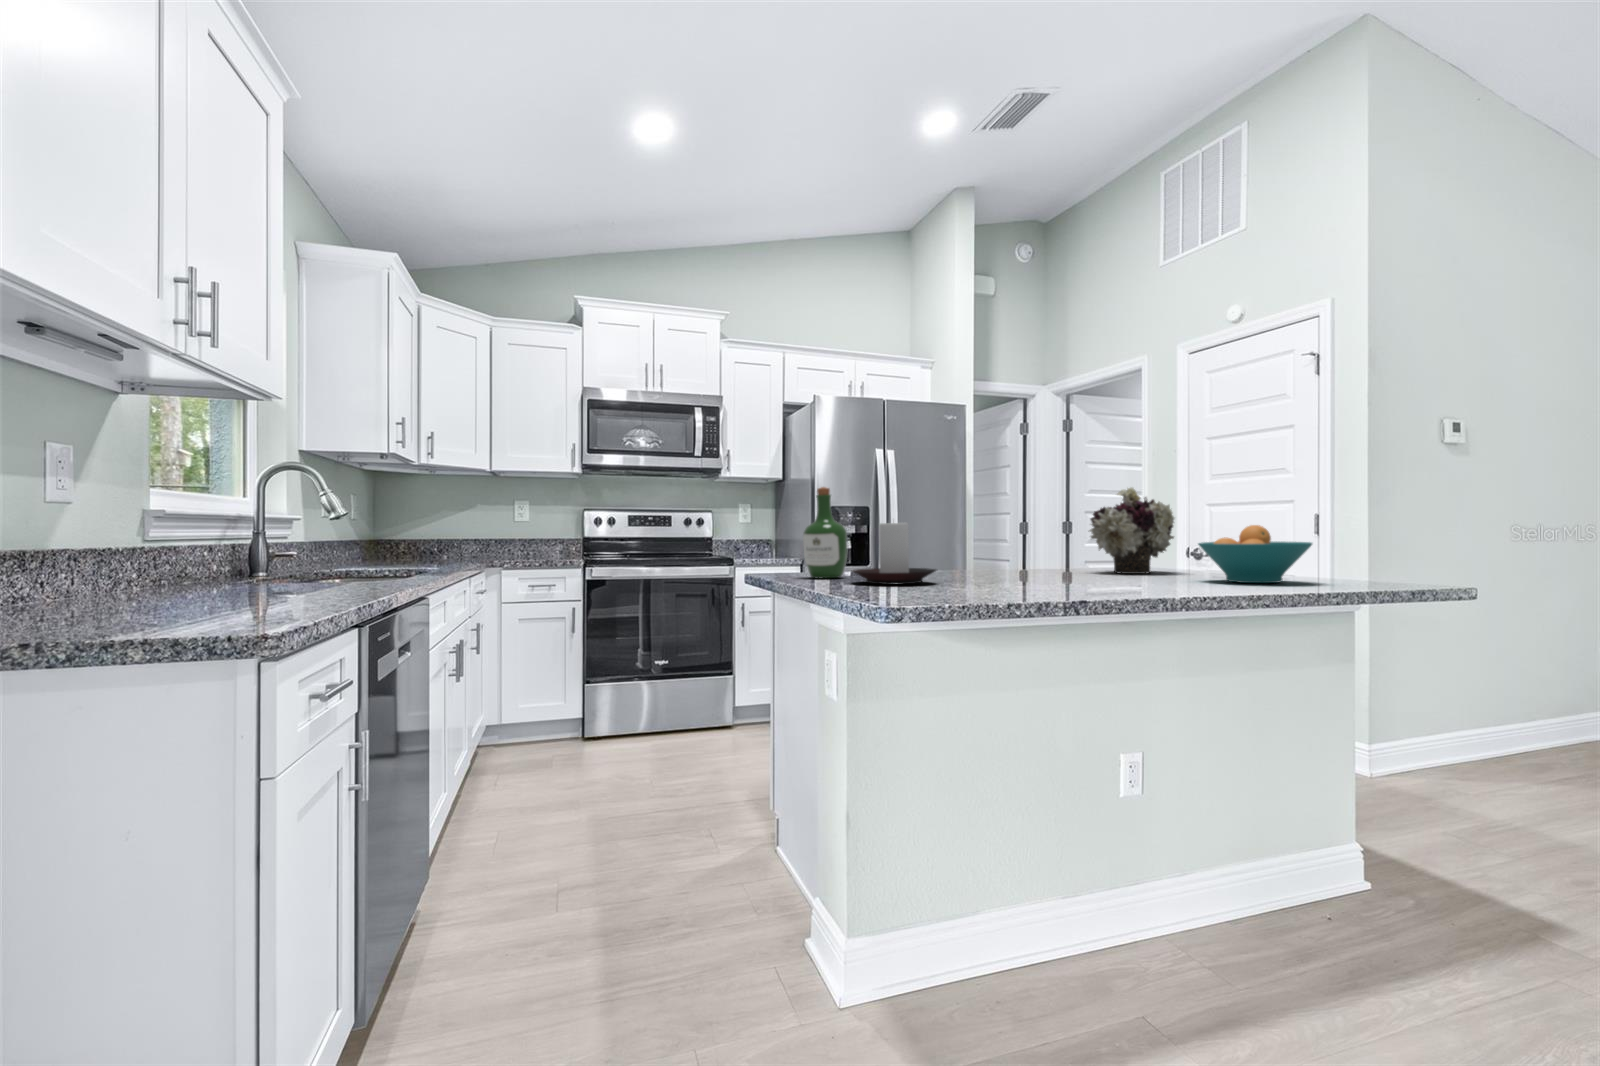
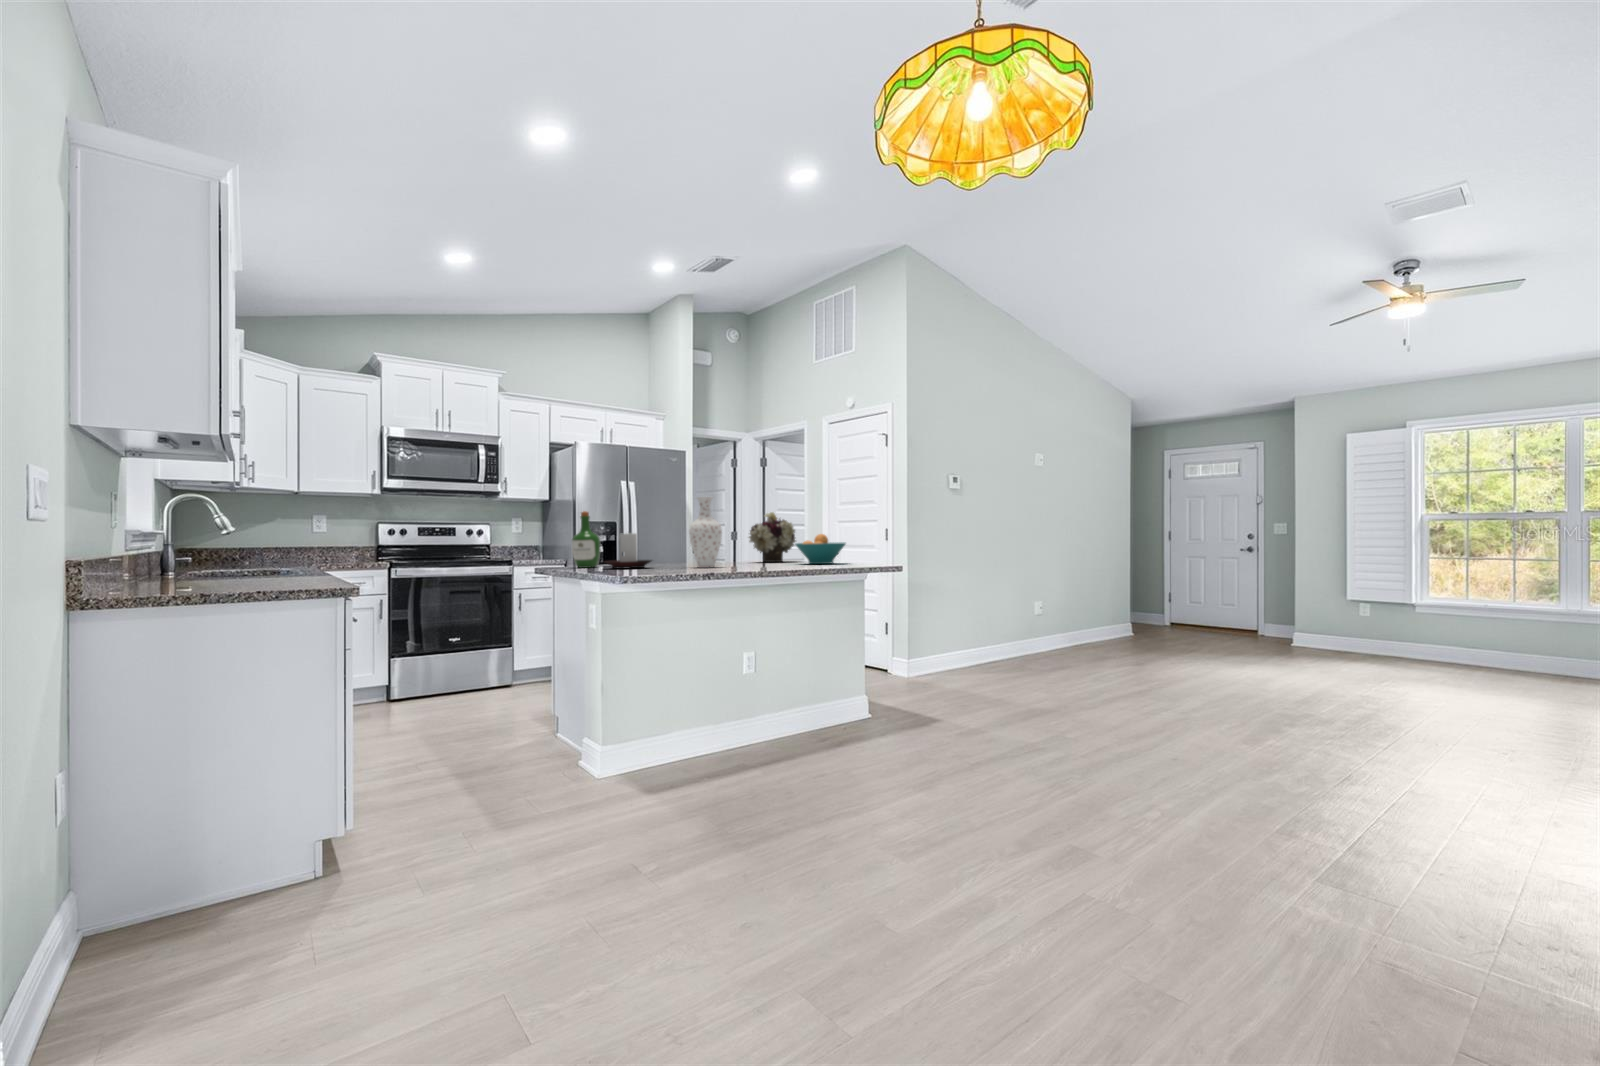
vase: none [1003,455,1066,587] -> present [689,497,722,568]

